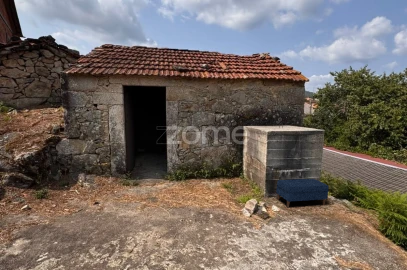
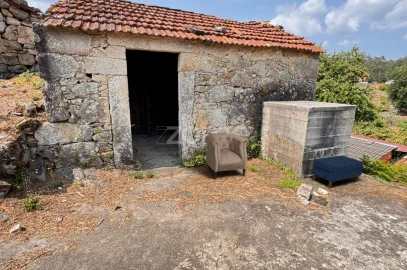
chair: none [183,152,218,191] -> present [205,133,249,179]

